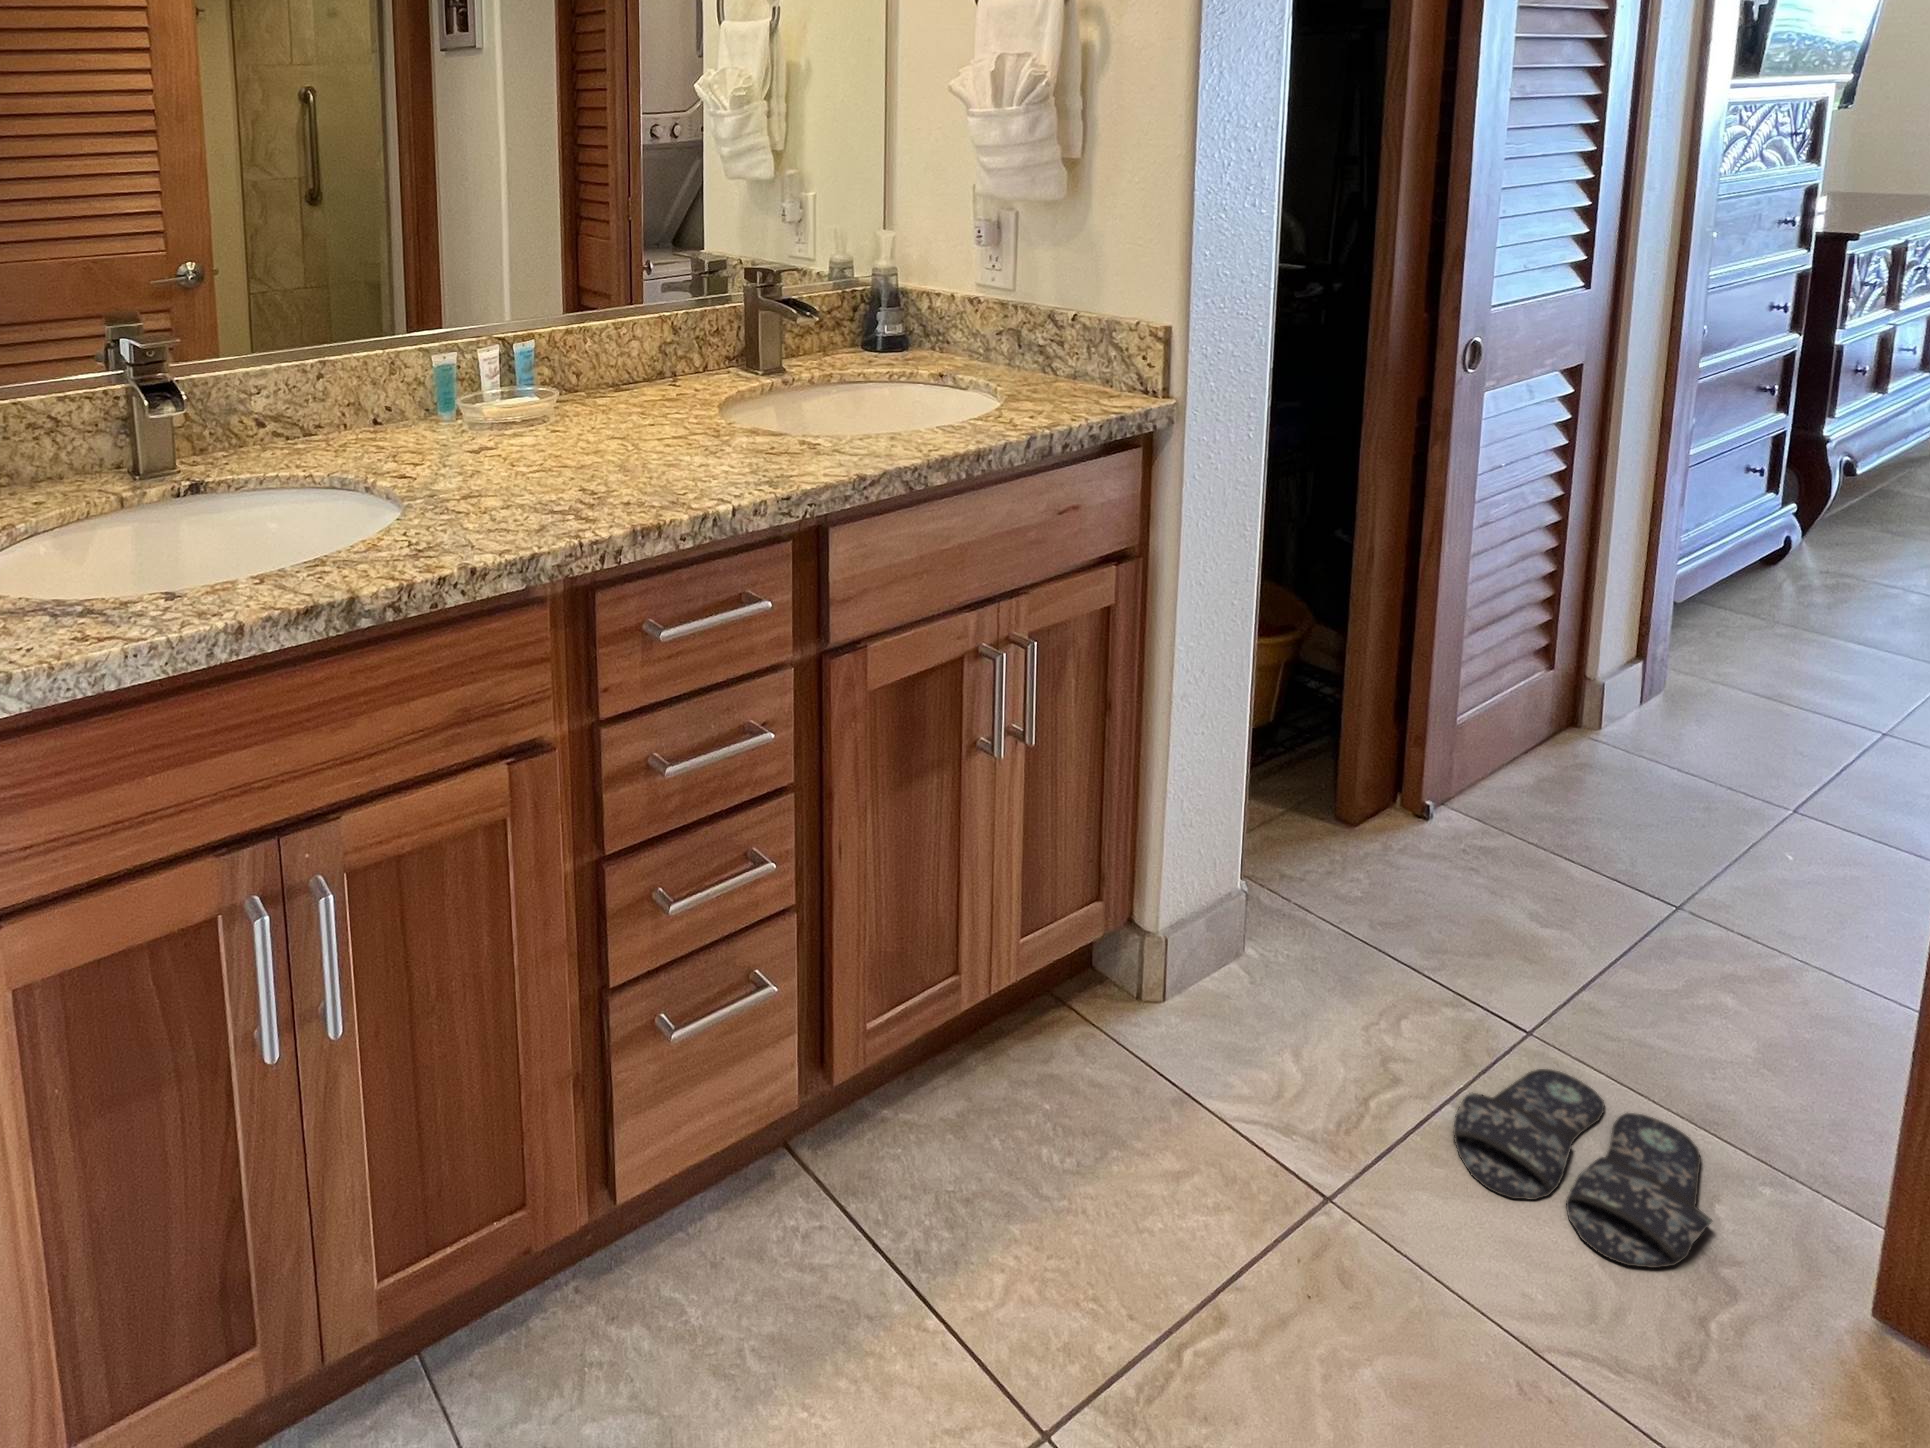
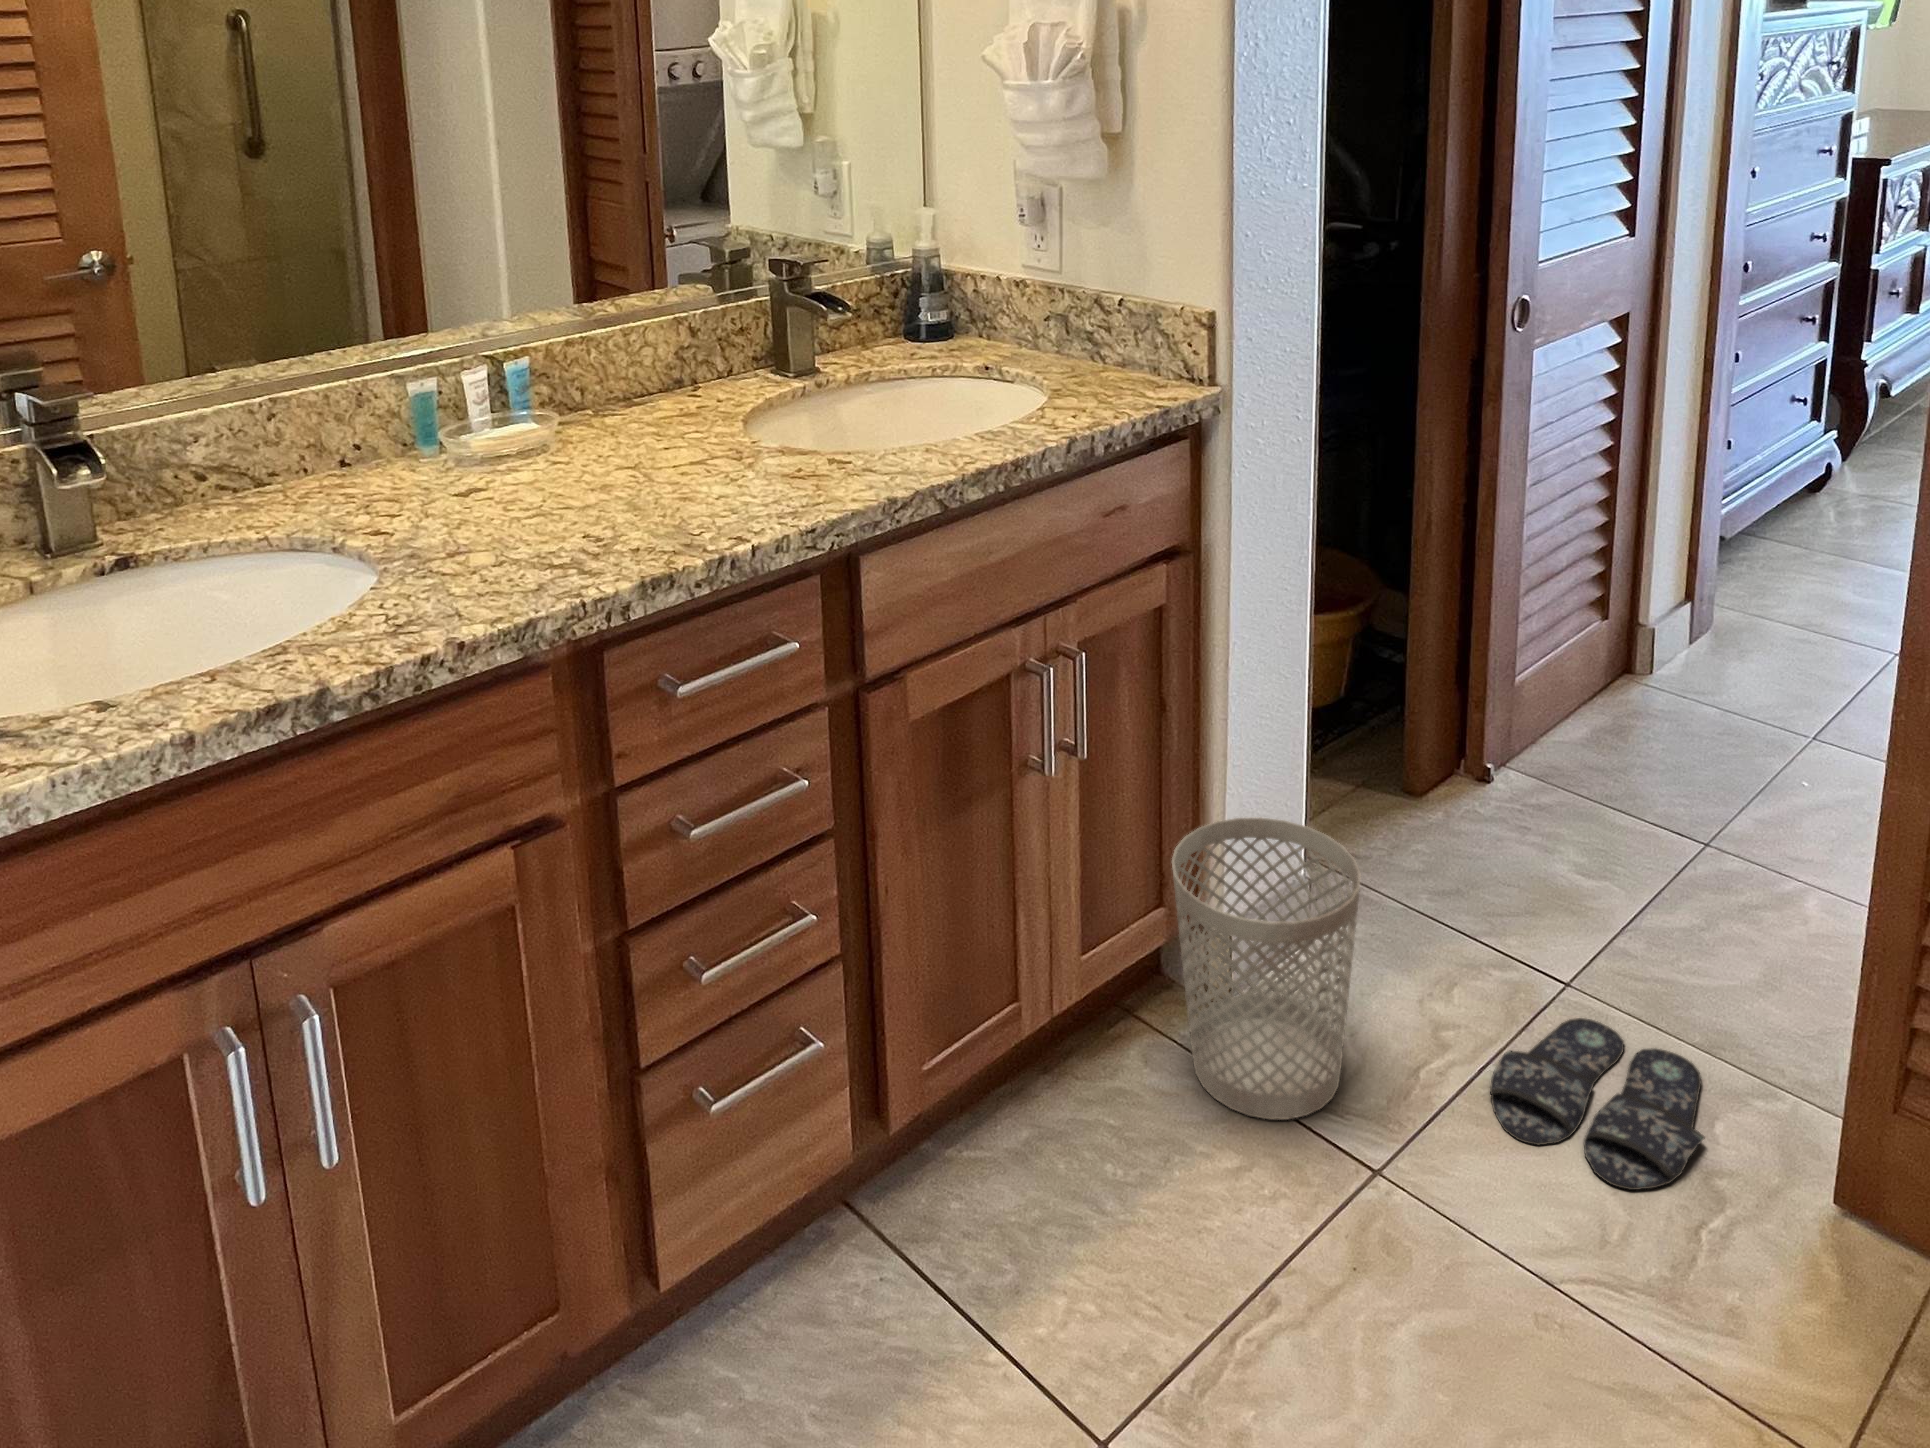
wastebasket: none [1114,820,1314,1129] -> present [1172,817,1361,1120]

